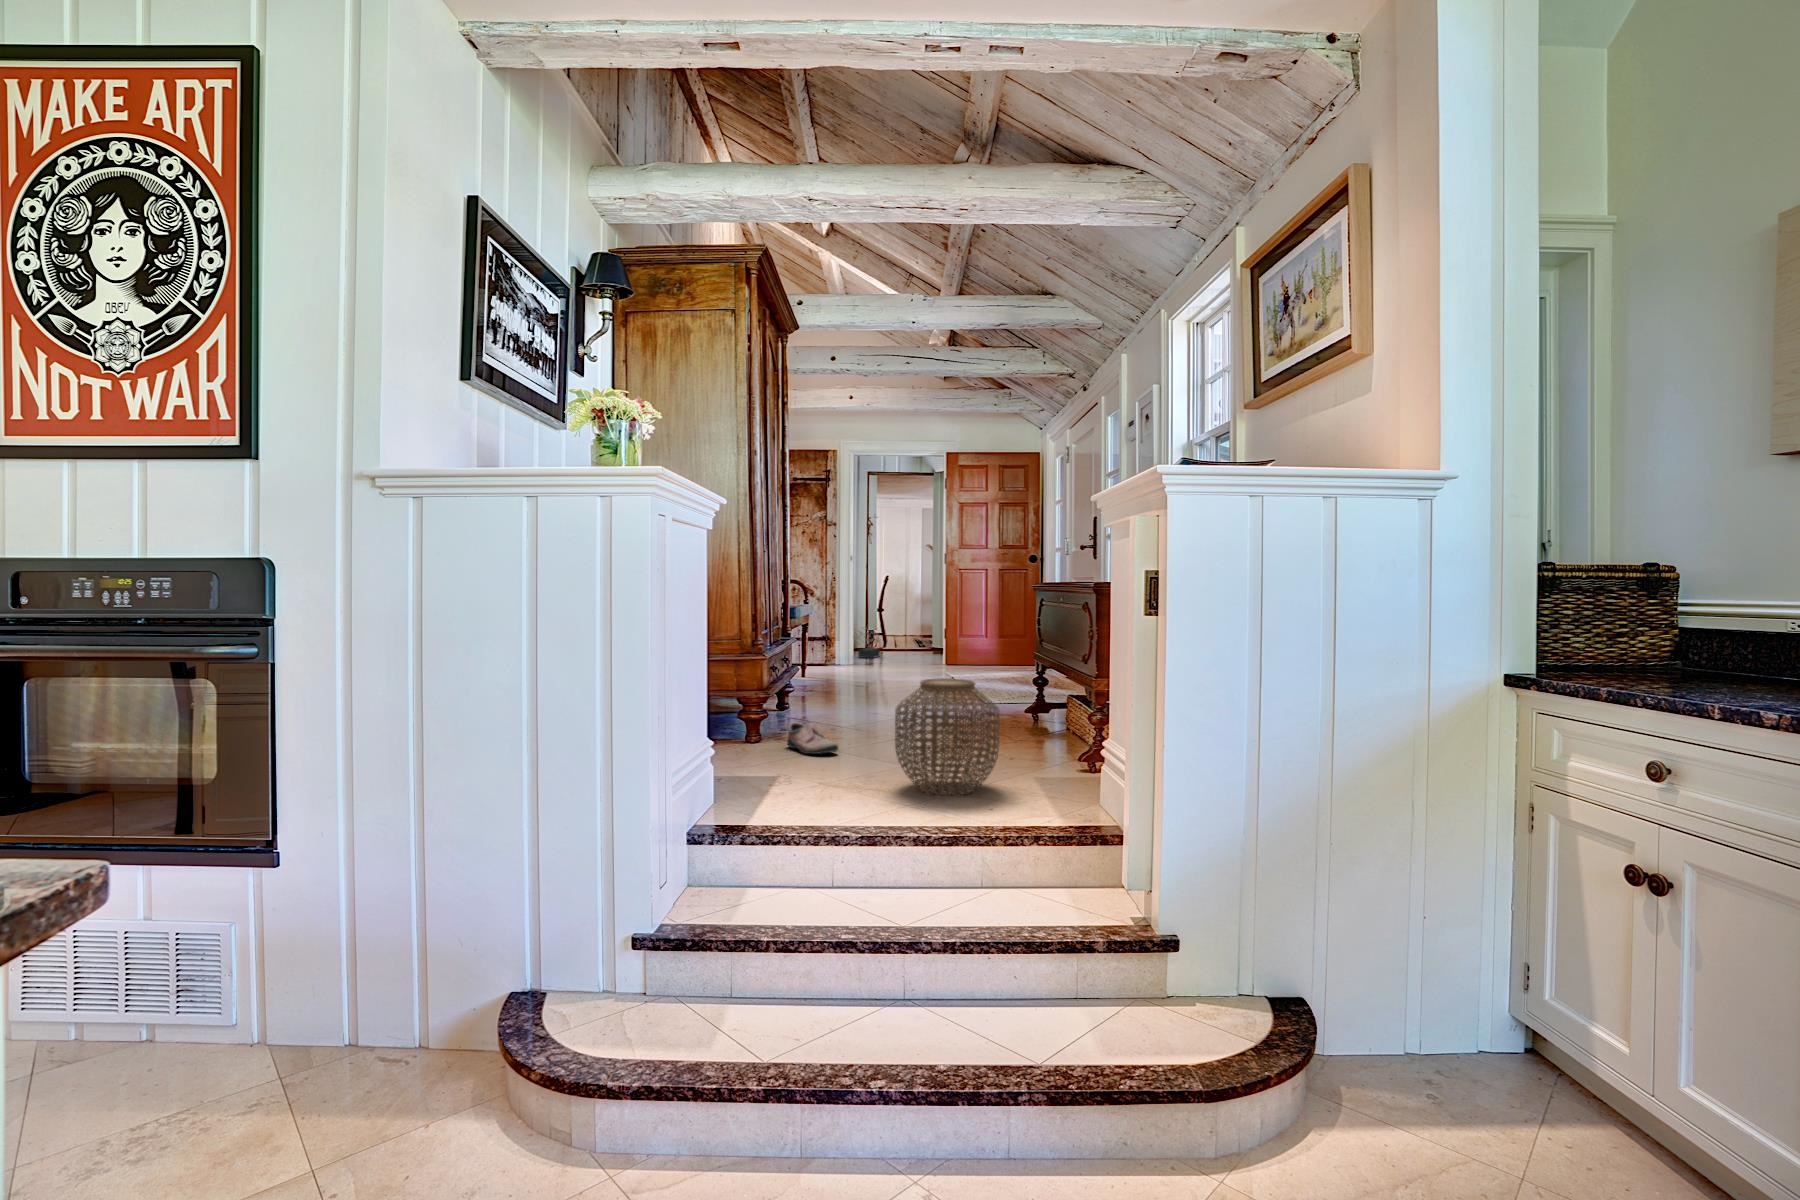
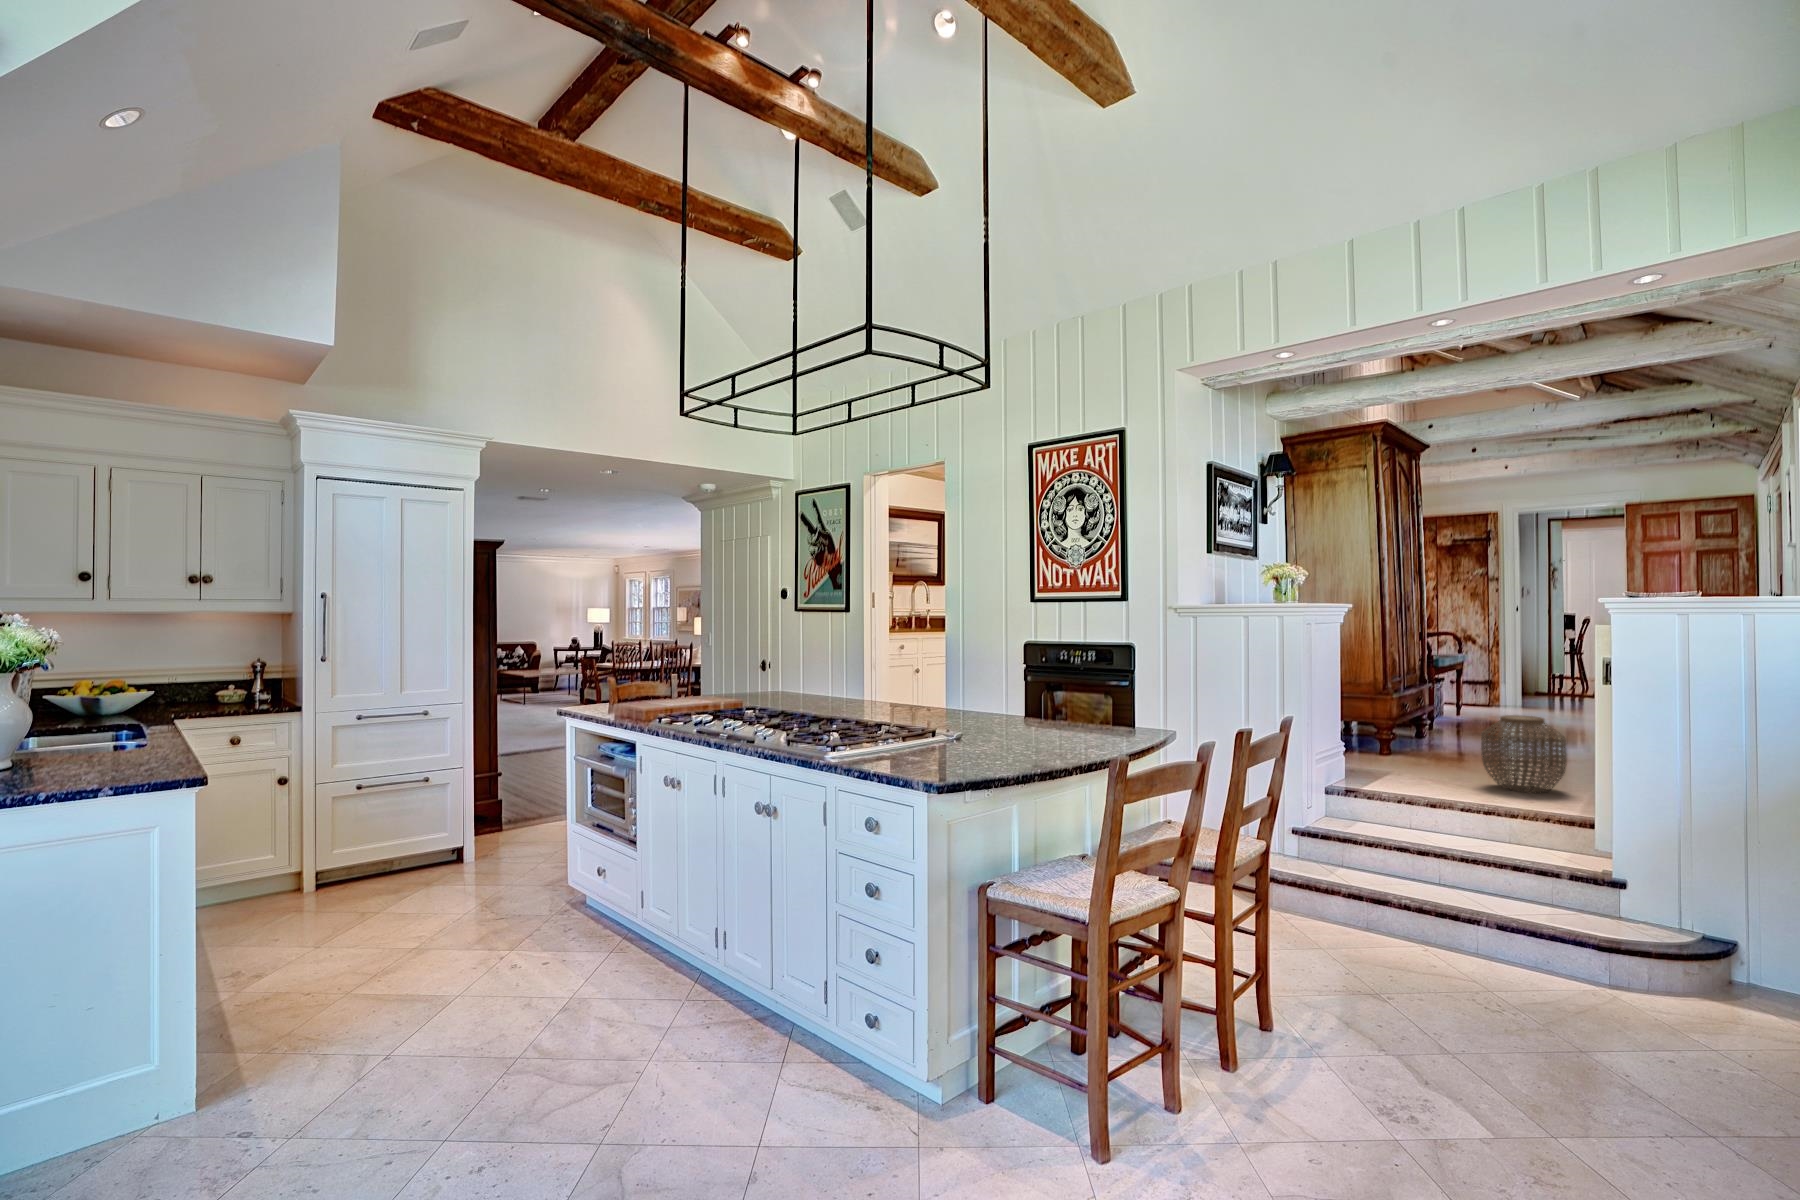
decorative plant: present [854,629,880,658] -> none [1520,673,1555,703]
shoe: present [787,723,838,754] -> none [1415,742,1453,763]

